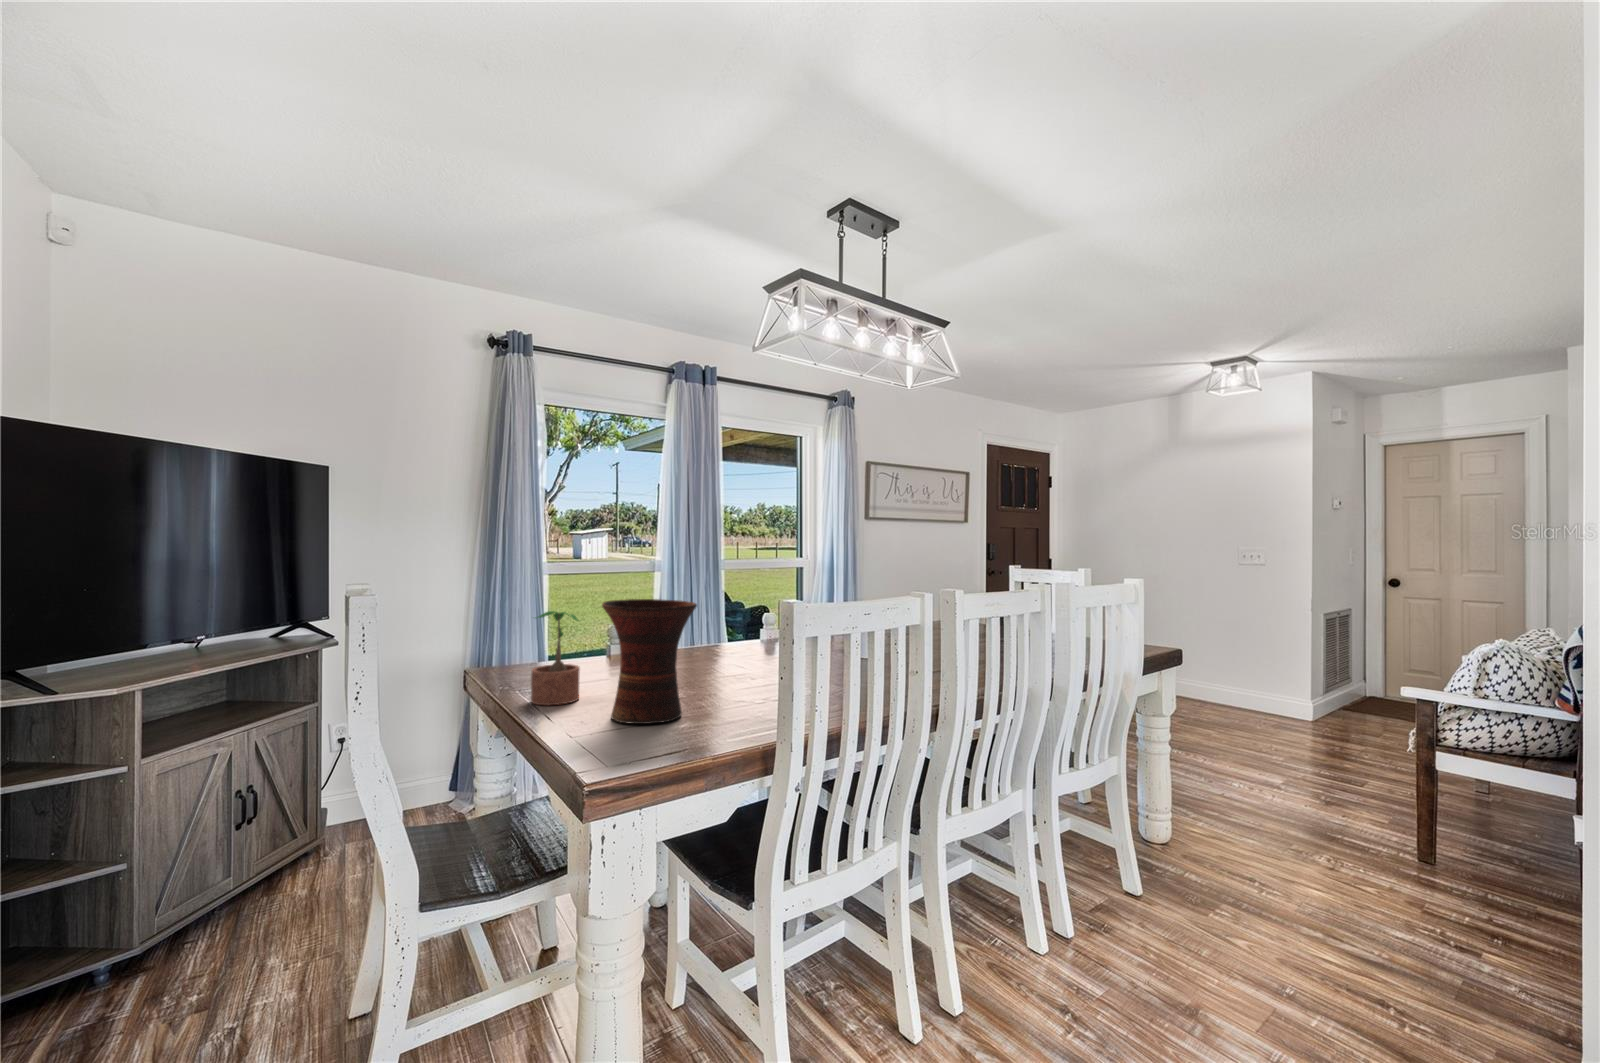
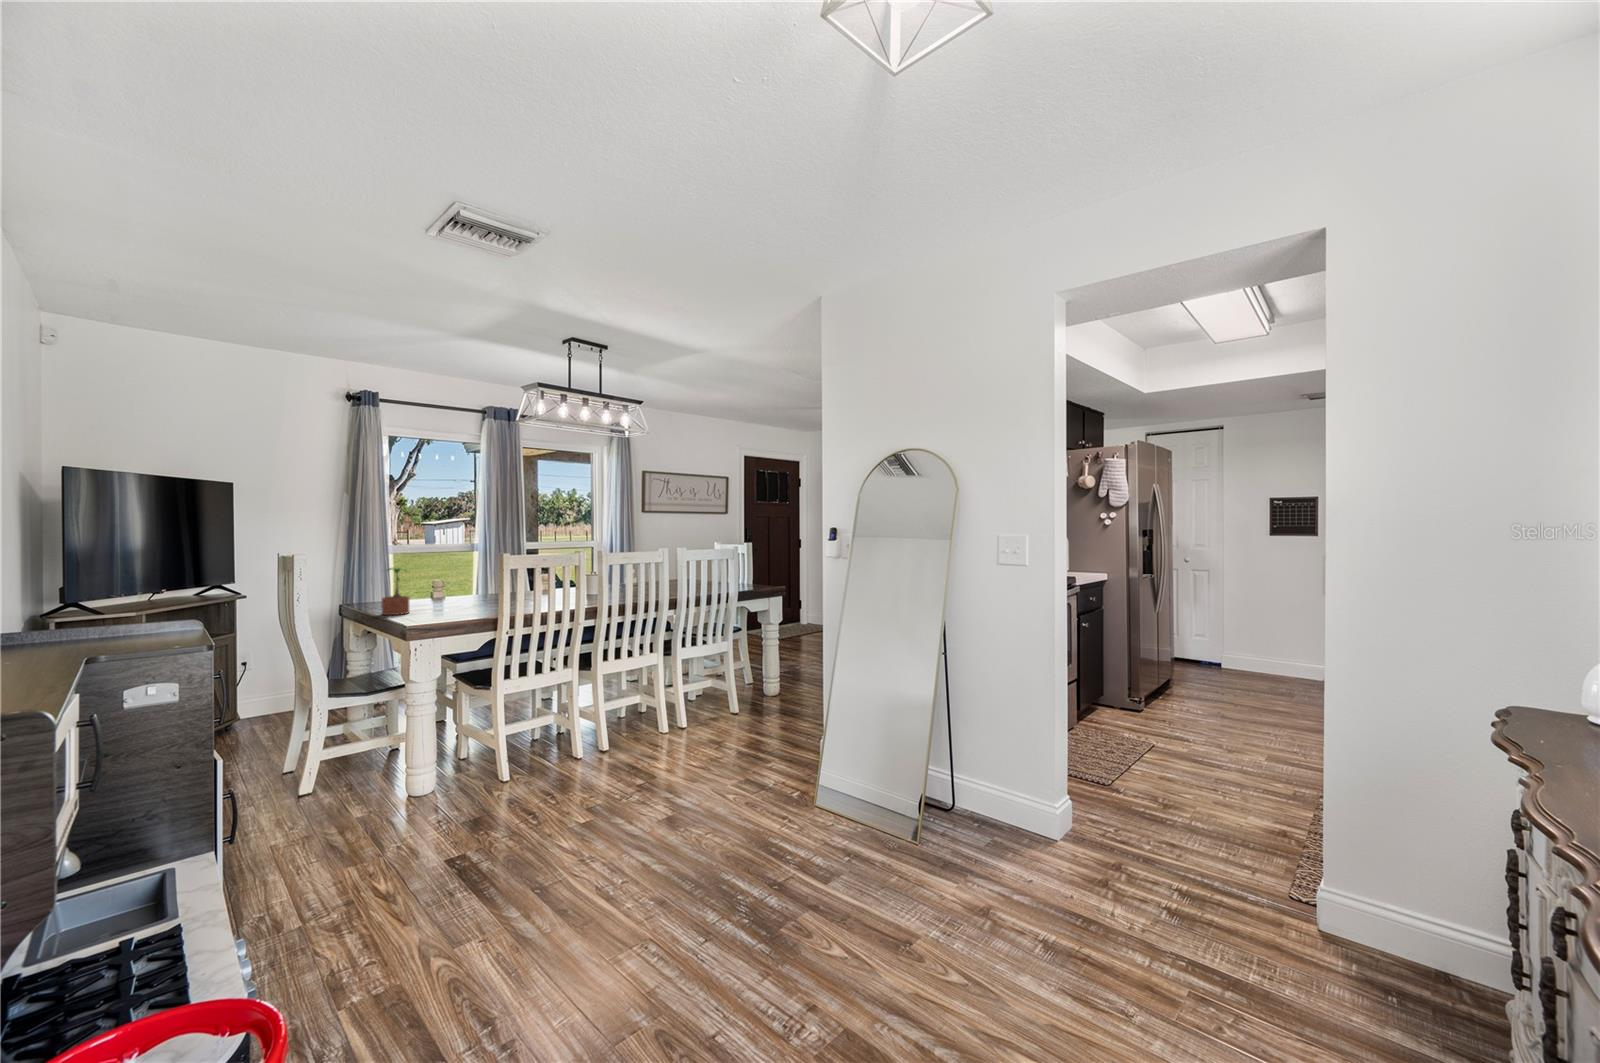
vase: present [602,599,697,724] -> none [419,560,471,619]

